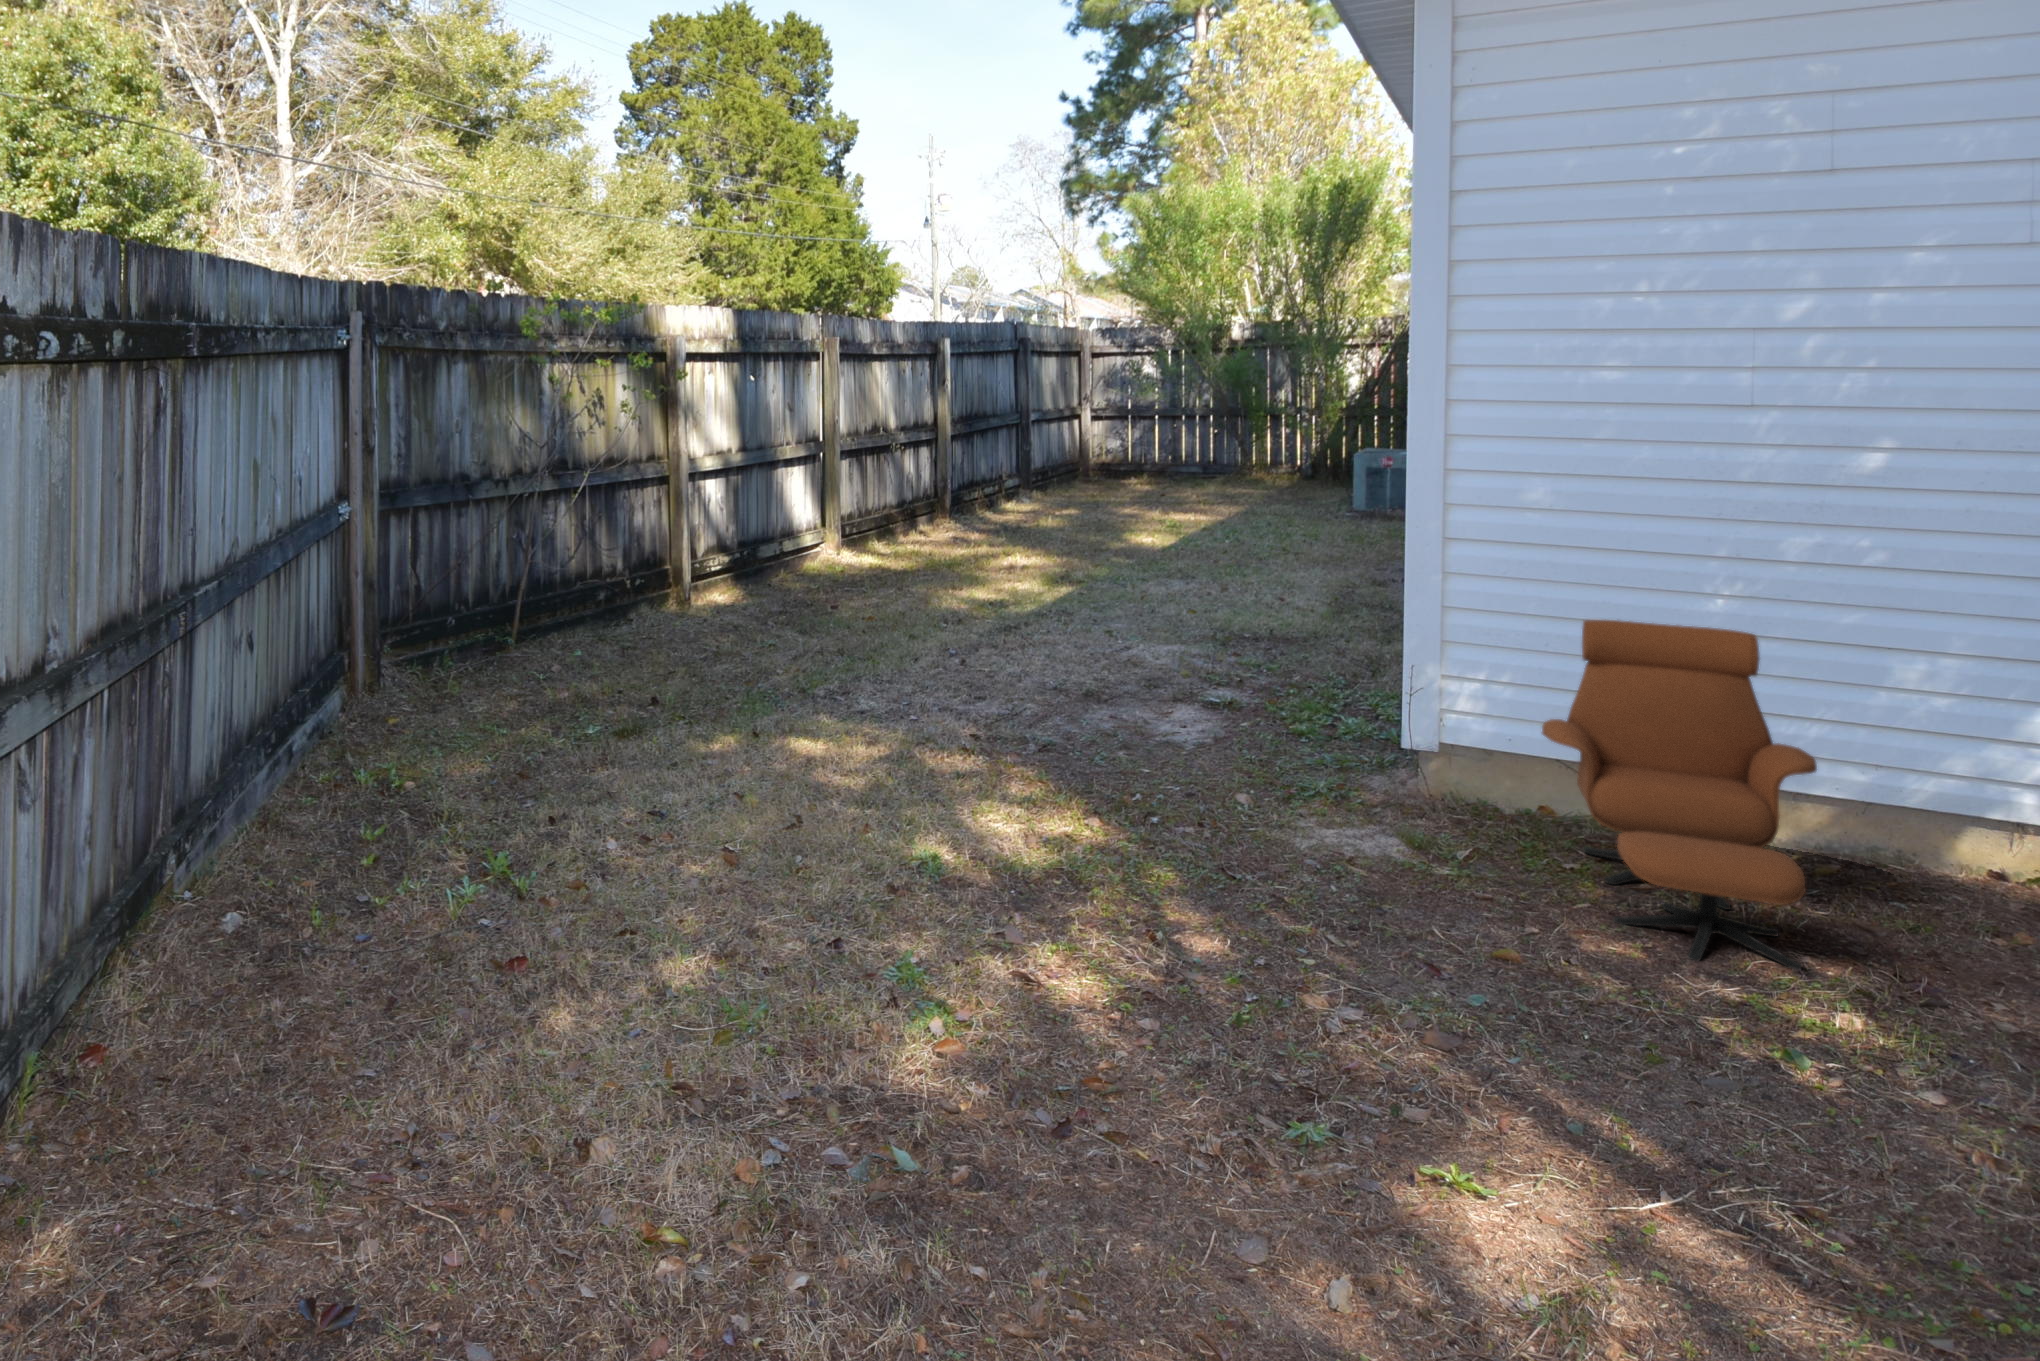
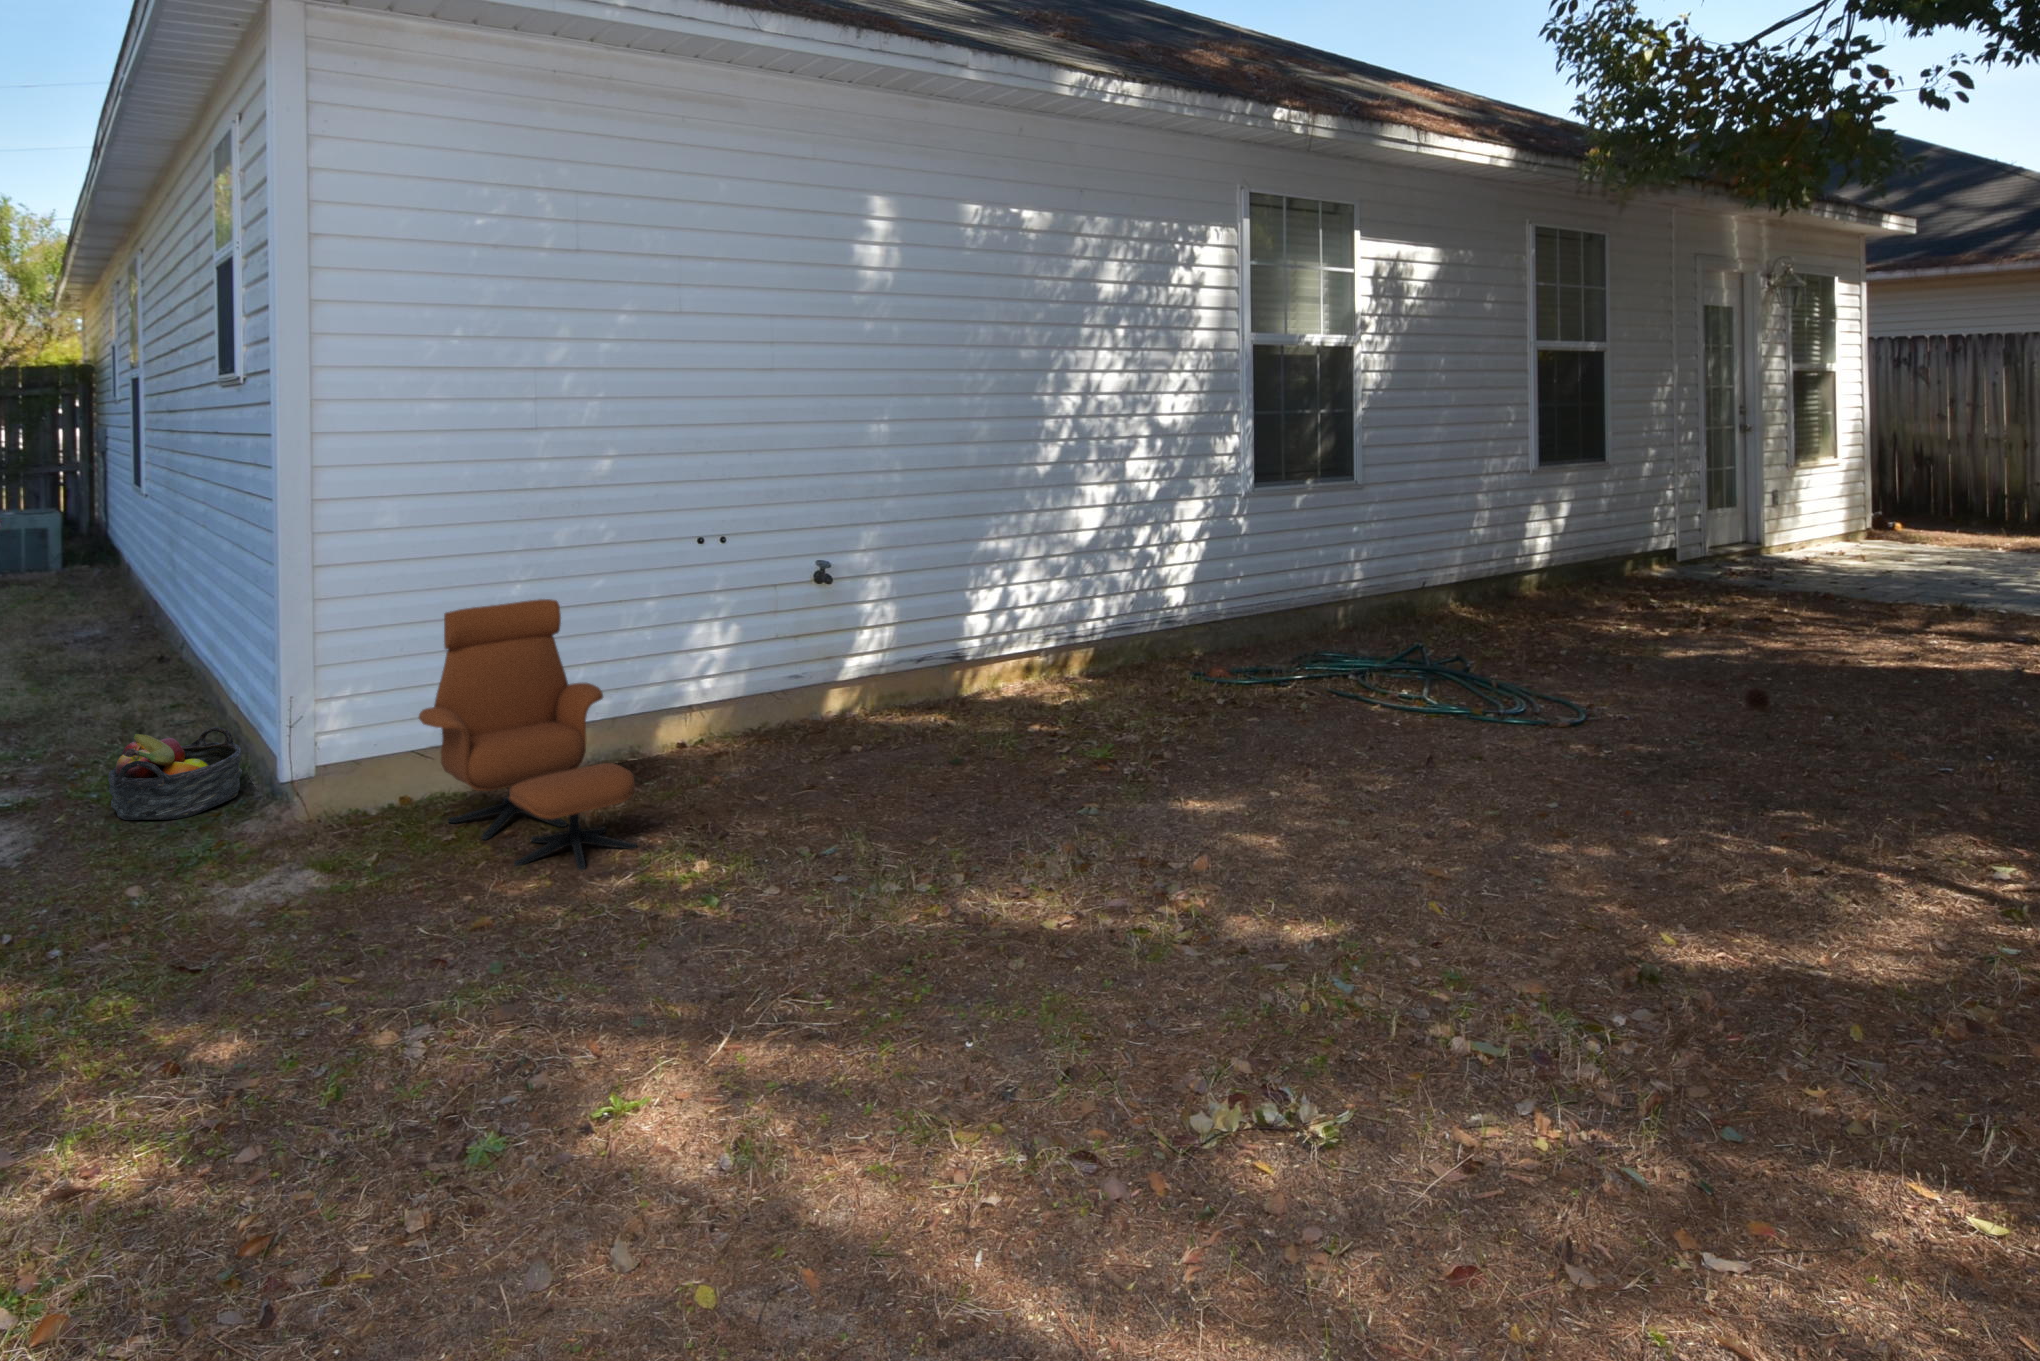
basket: none [1284,669,1410,757] -> present [108,727,242,820]

